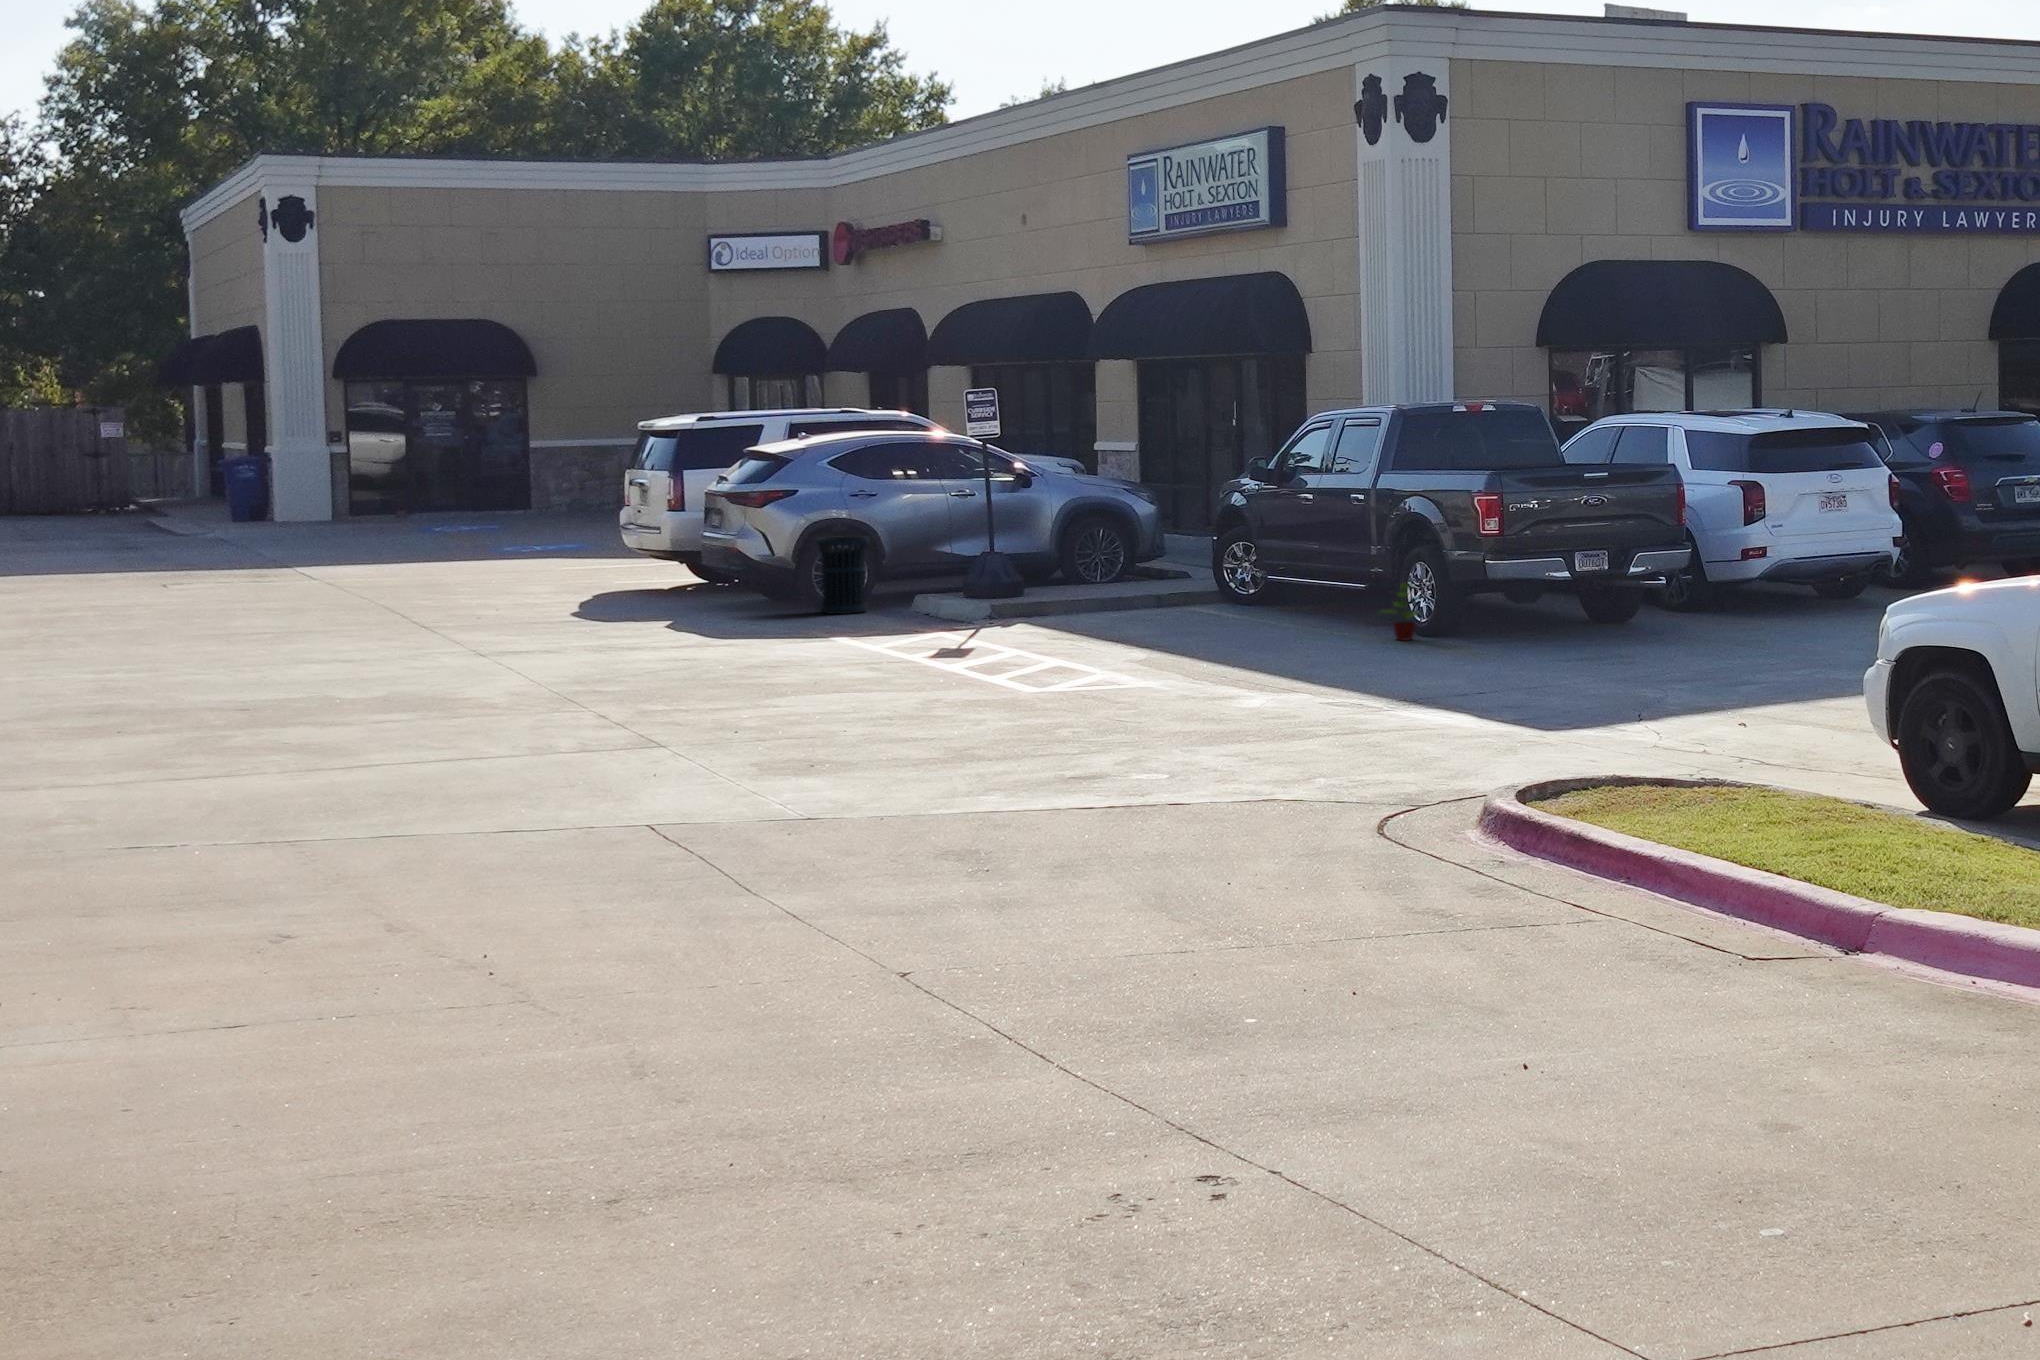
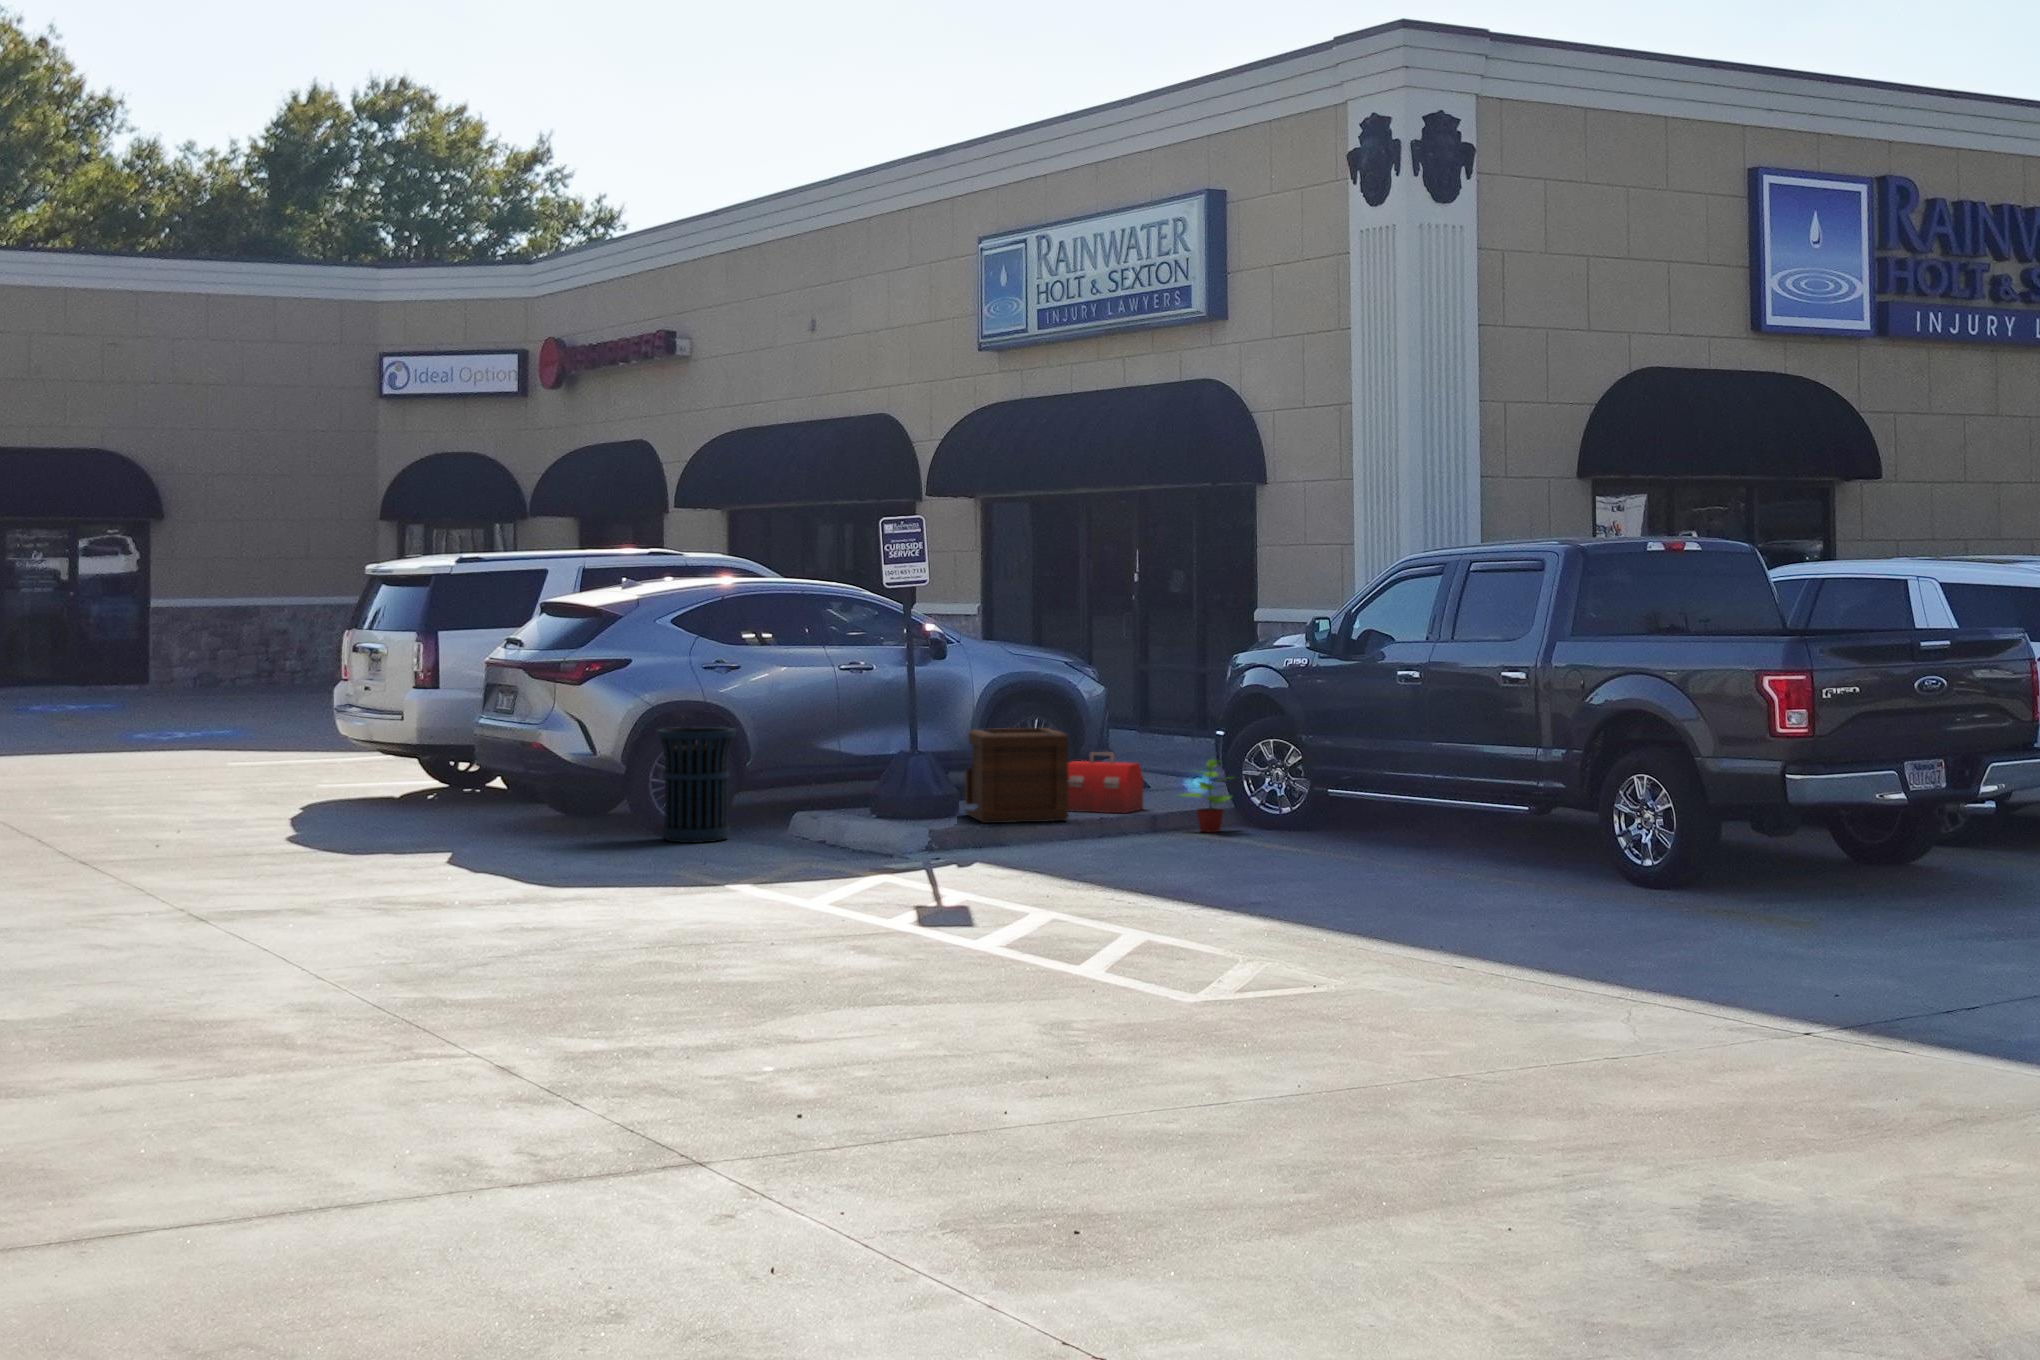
wooden crate: none [1046,535,1112,601] -> present [965,728,1068,823]
toolbox: none [1117,552,1177,595] -> present [1068,752,1143,813]
potted plant: present [1382,583,1417,641] -> present [1181,759,1230,832]

